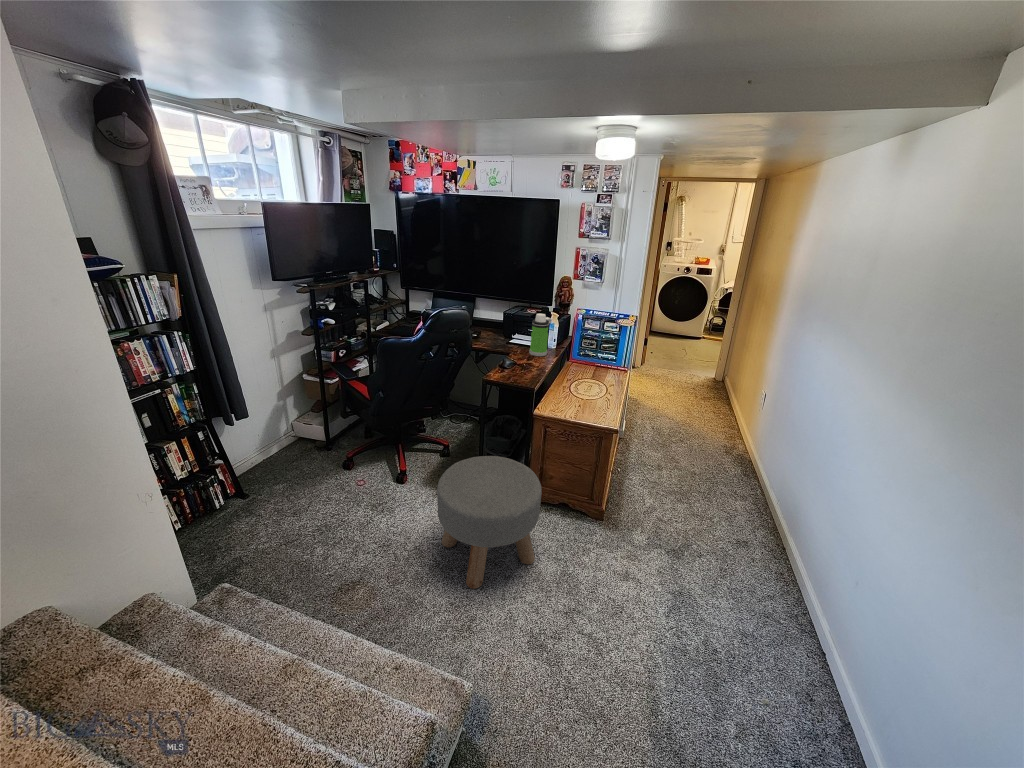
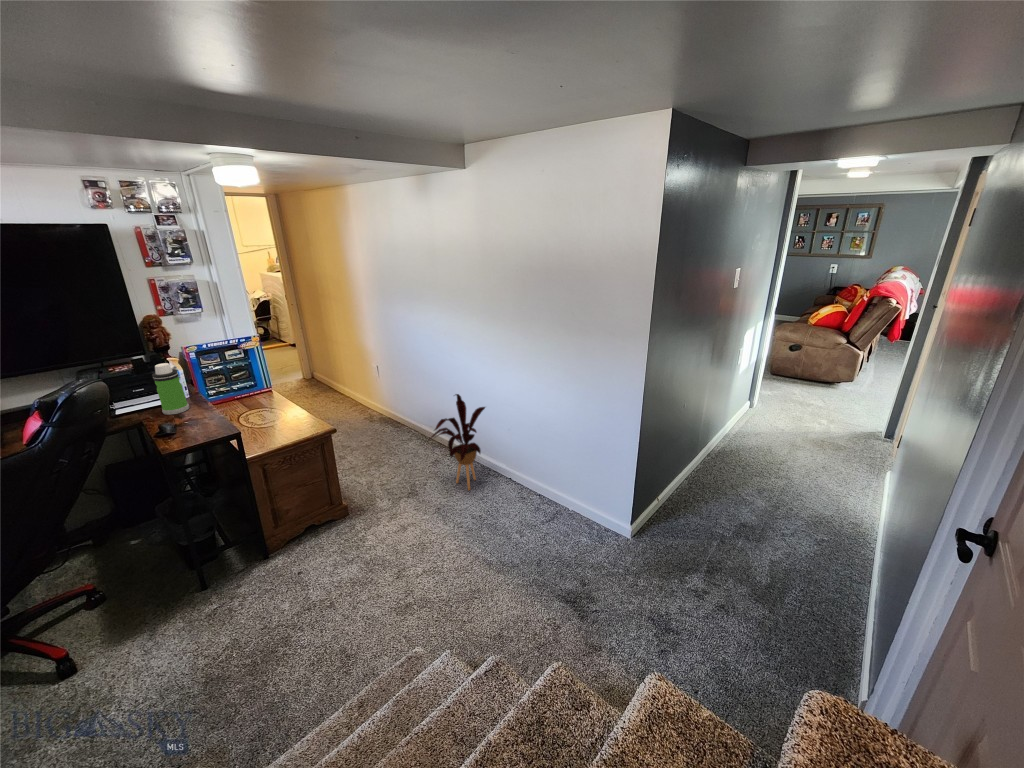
ottoman: present [437,456,542,589] -> none [203,507,338,655]
house plant: none [719,477,850,616] -> present [430,394,485,490]

